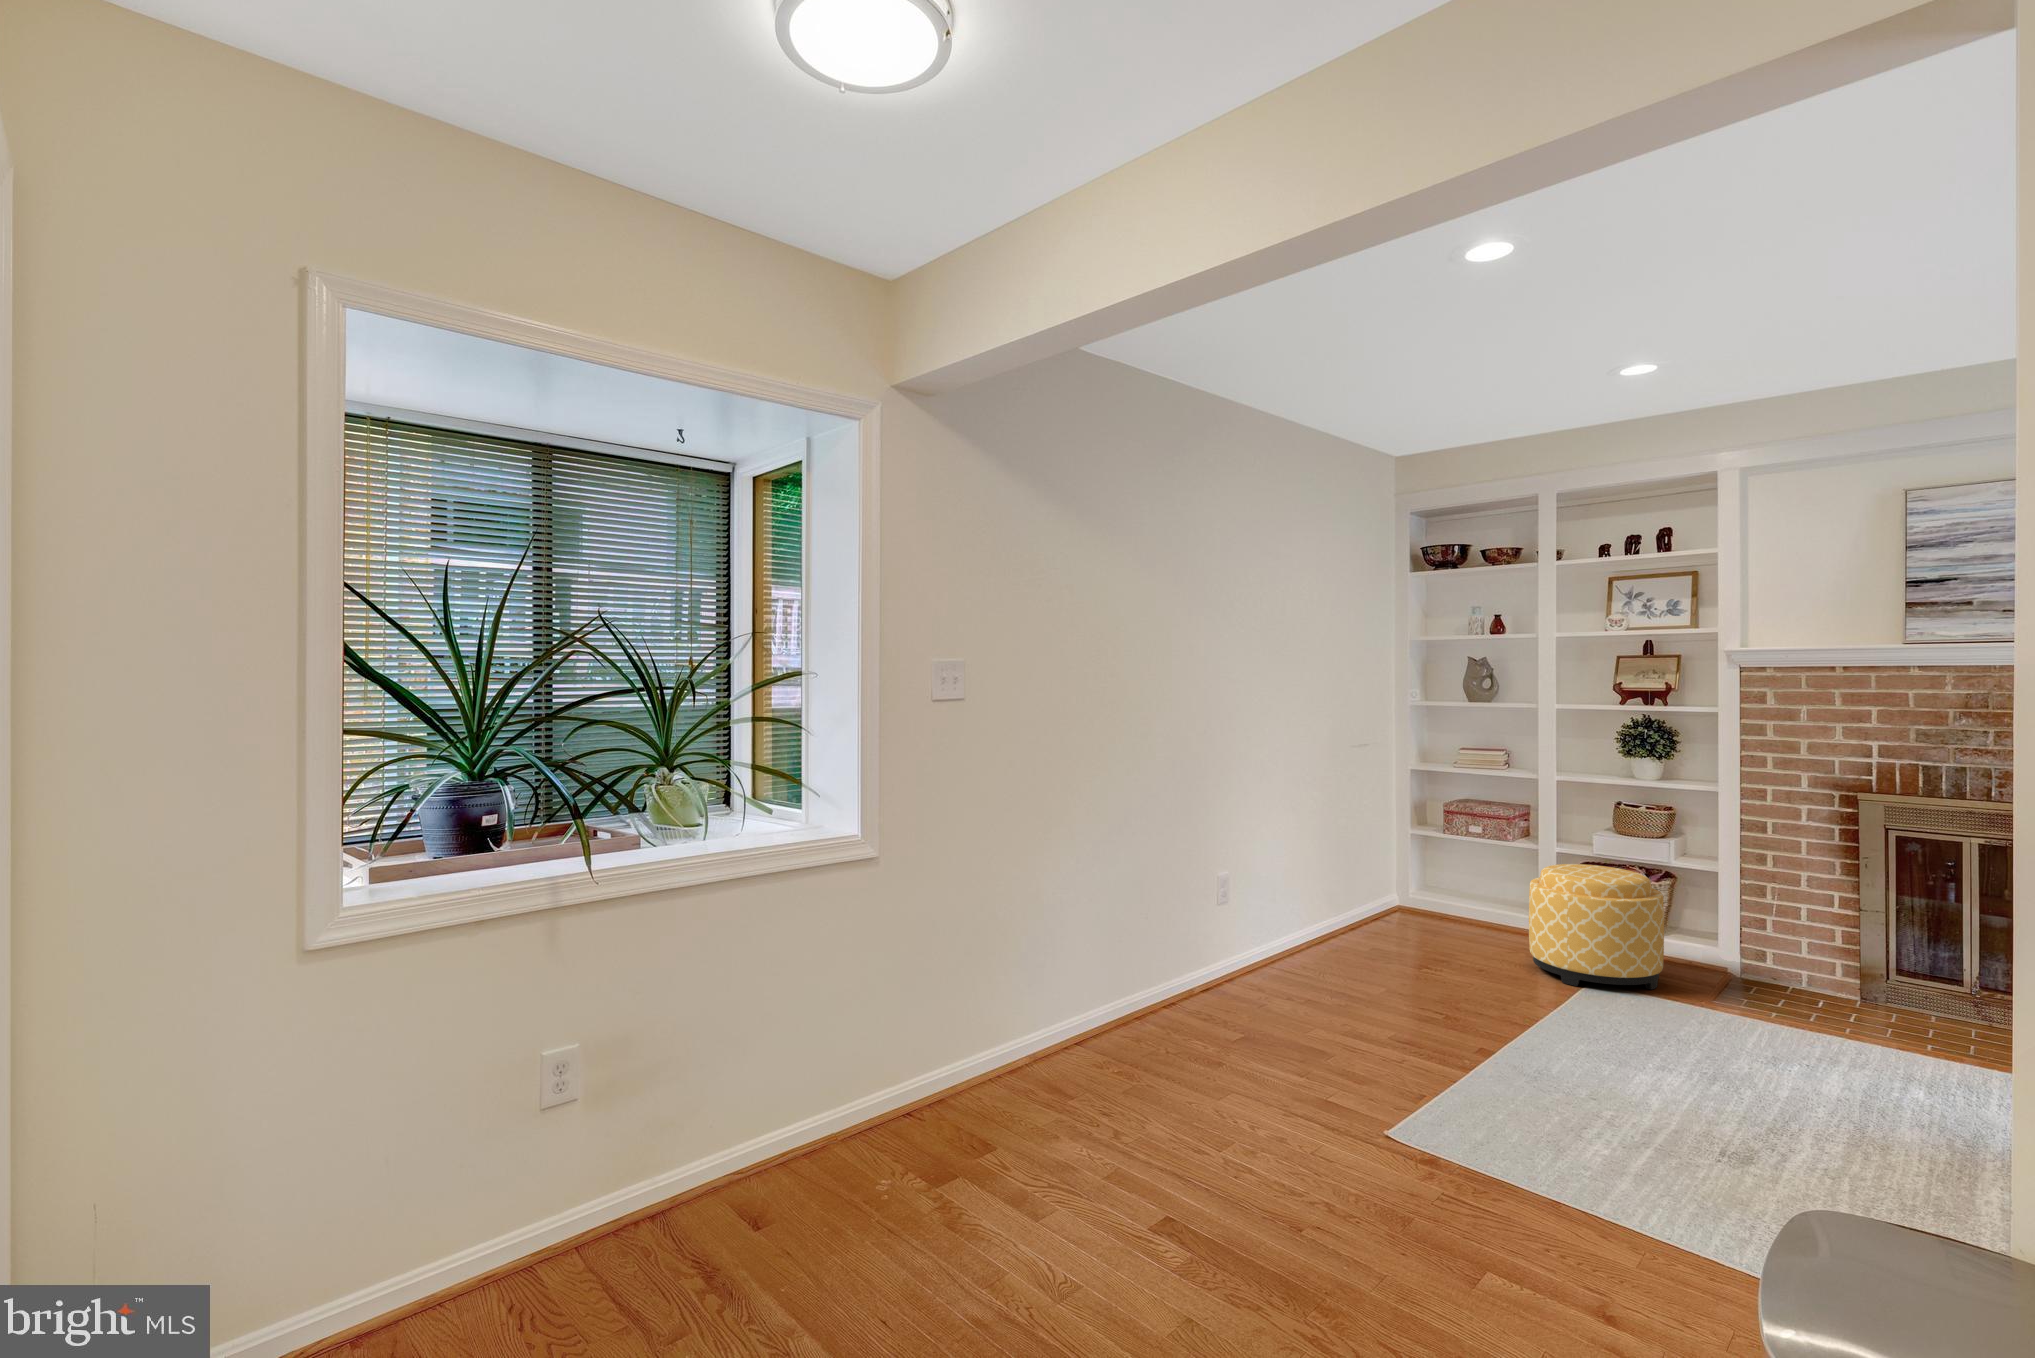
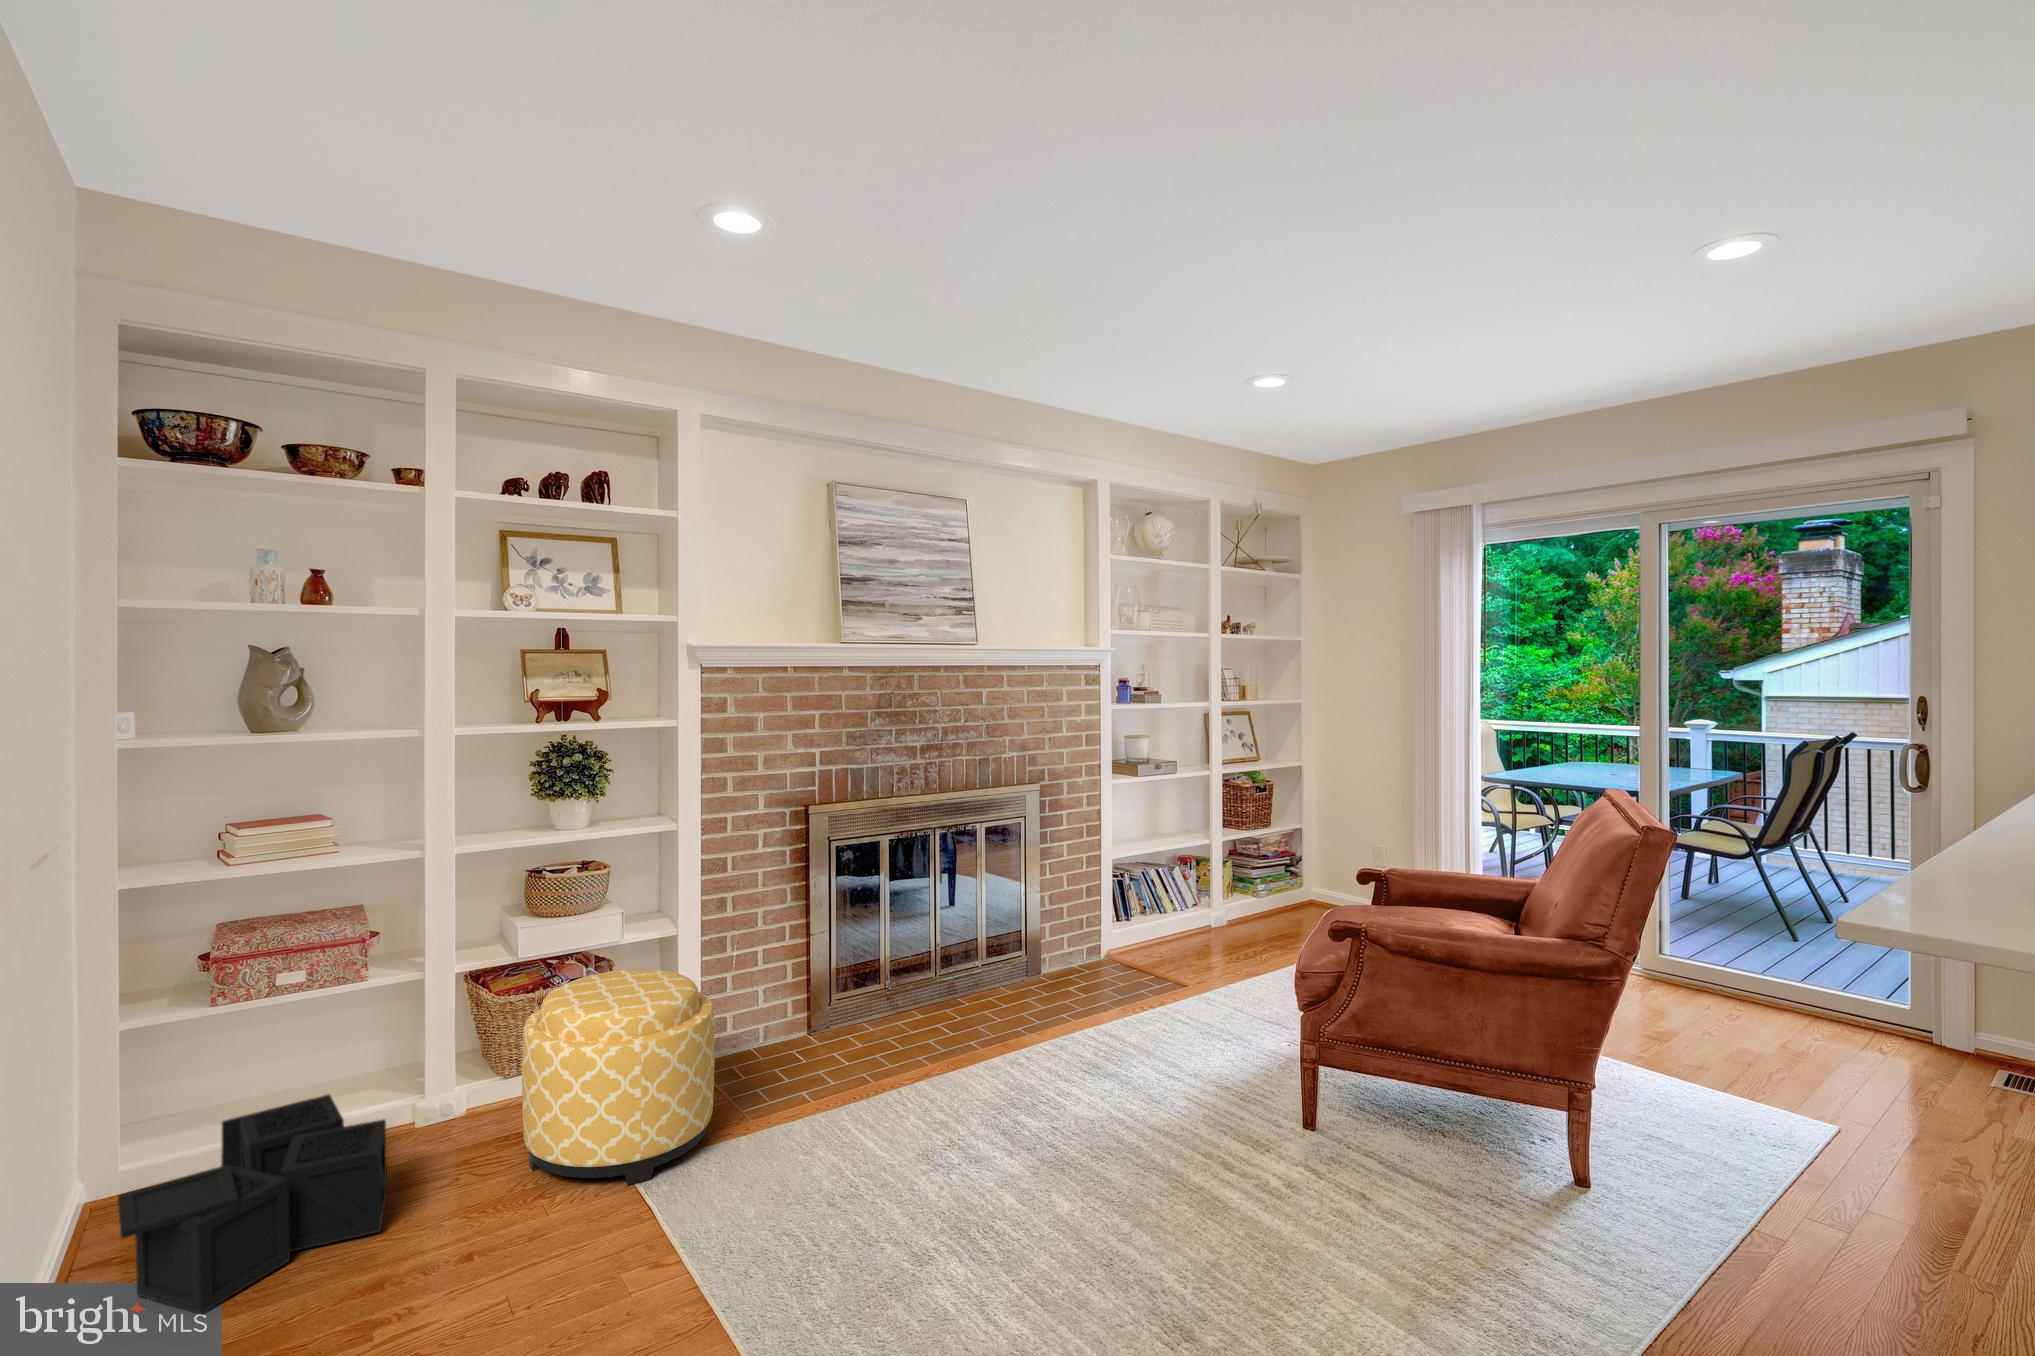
storage bin: none [1346,885,1485,947] -> present [118,1095,387,1313]

